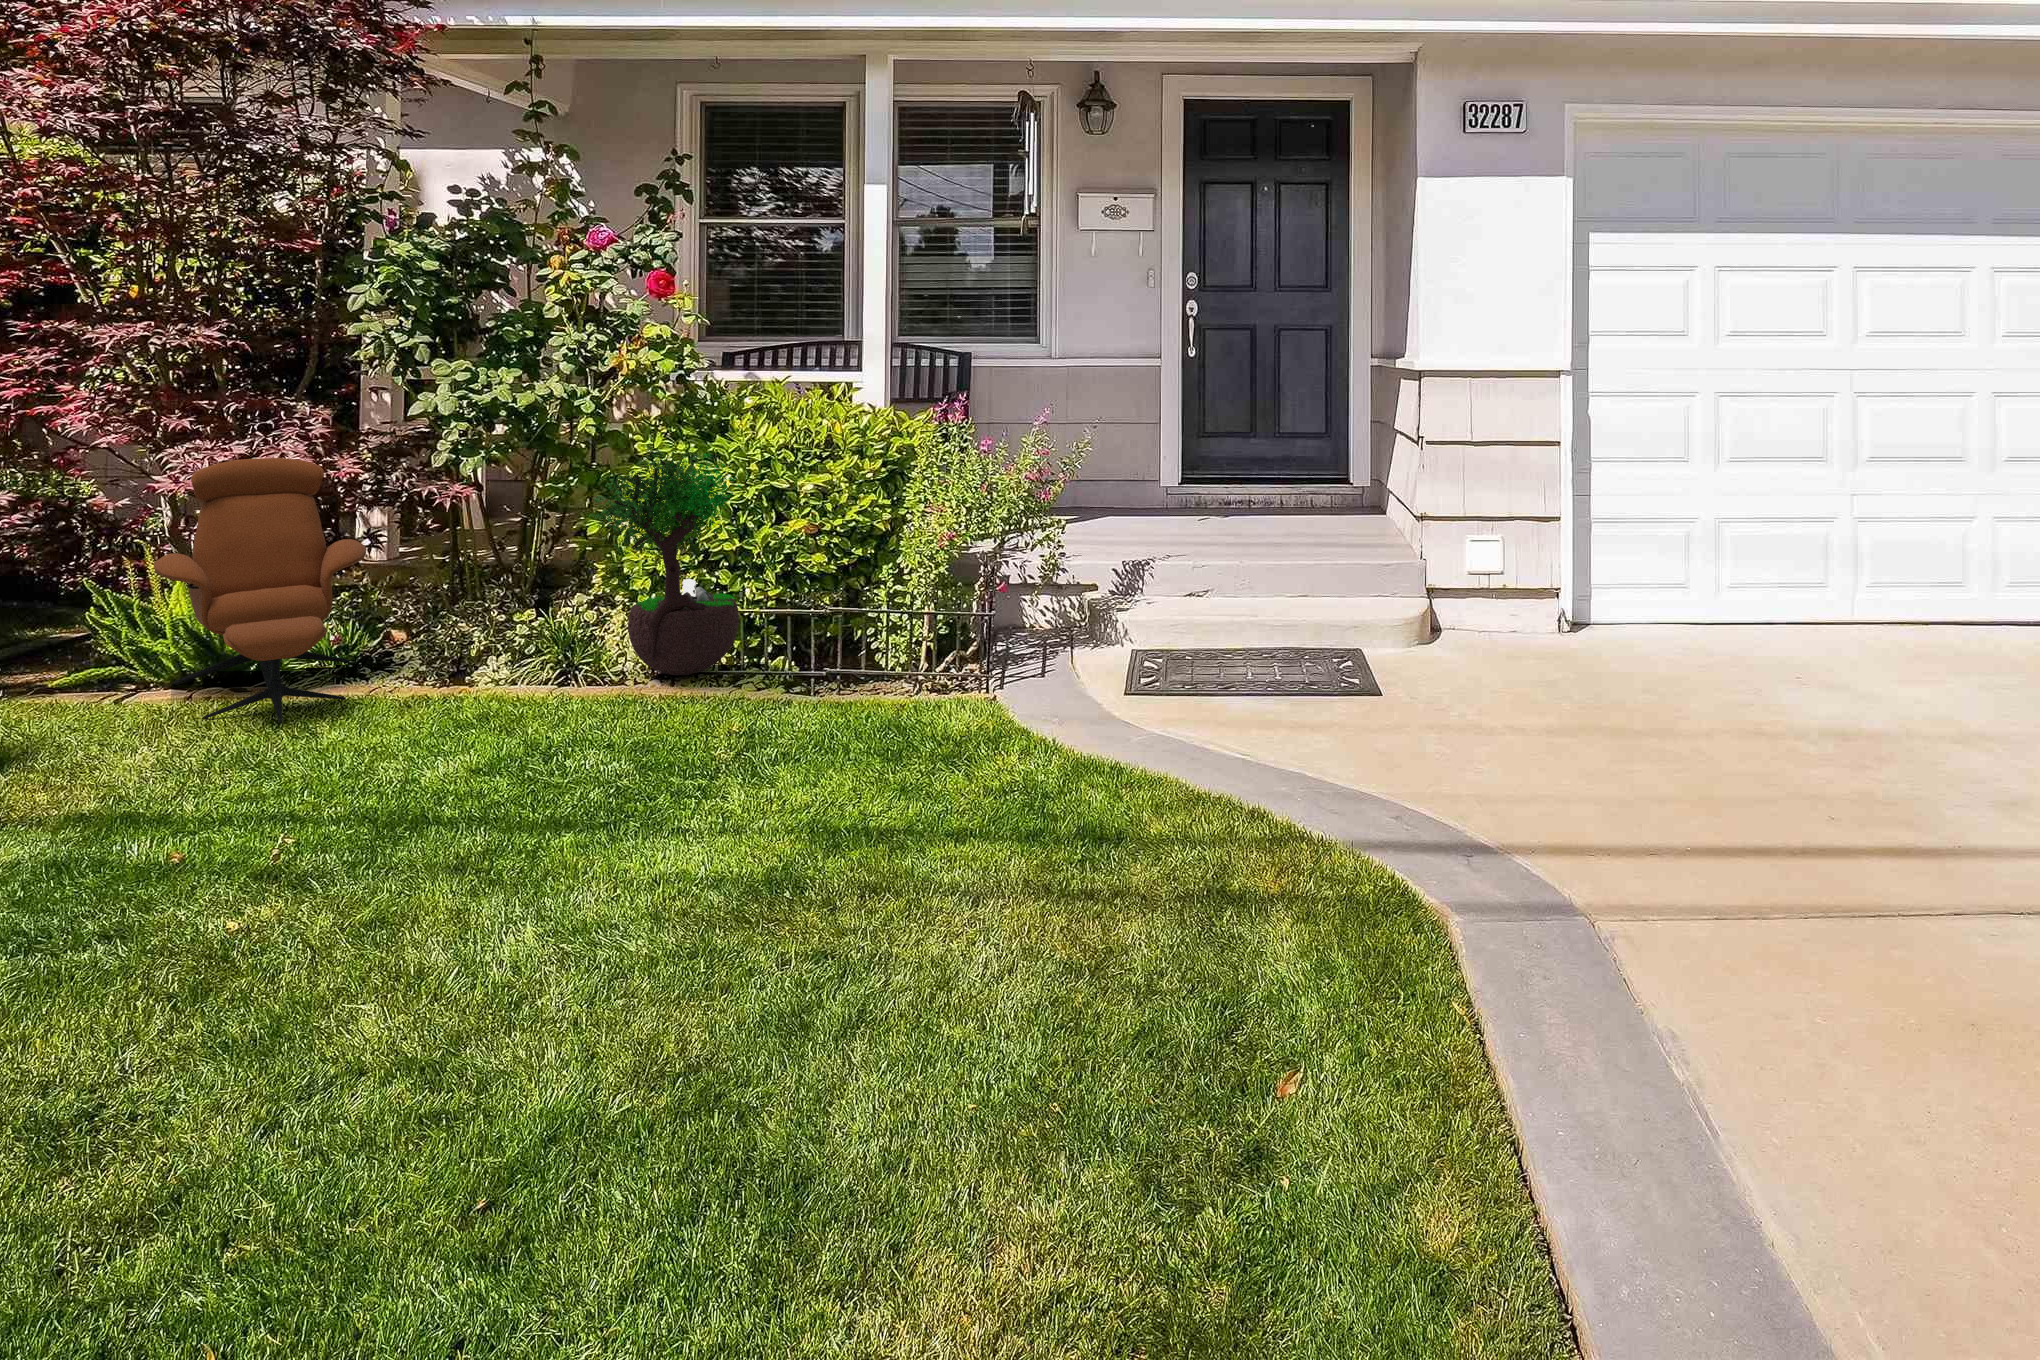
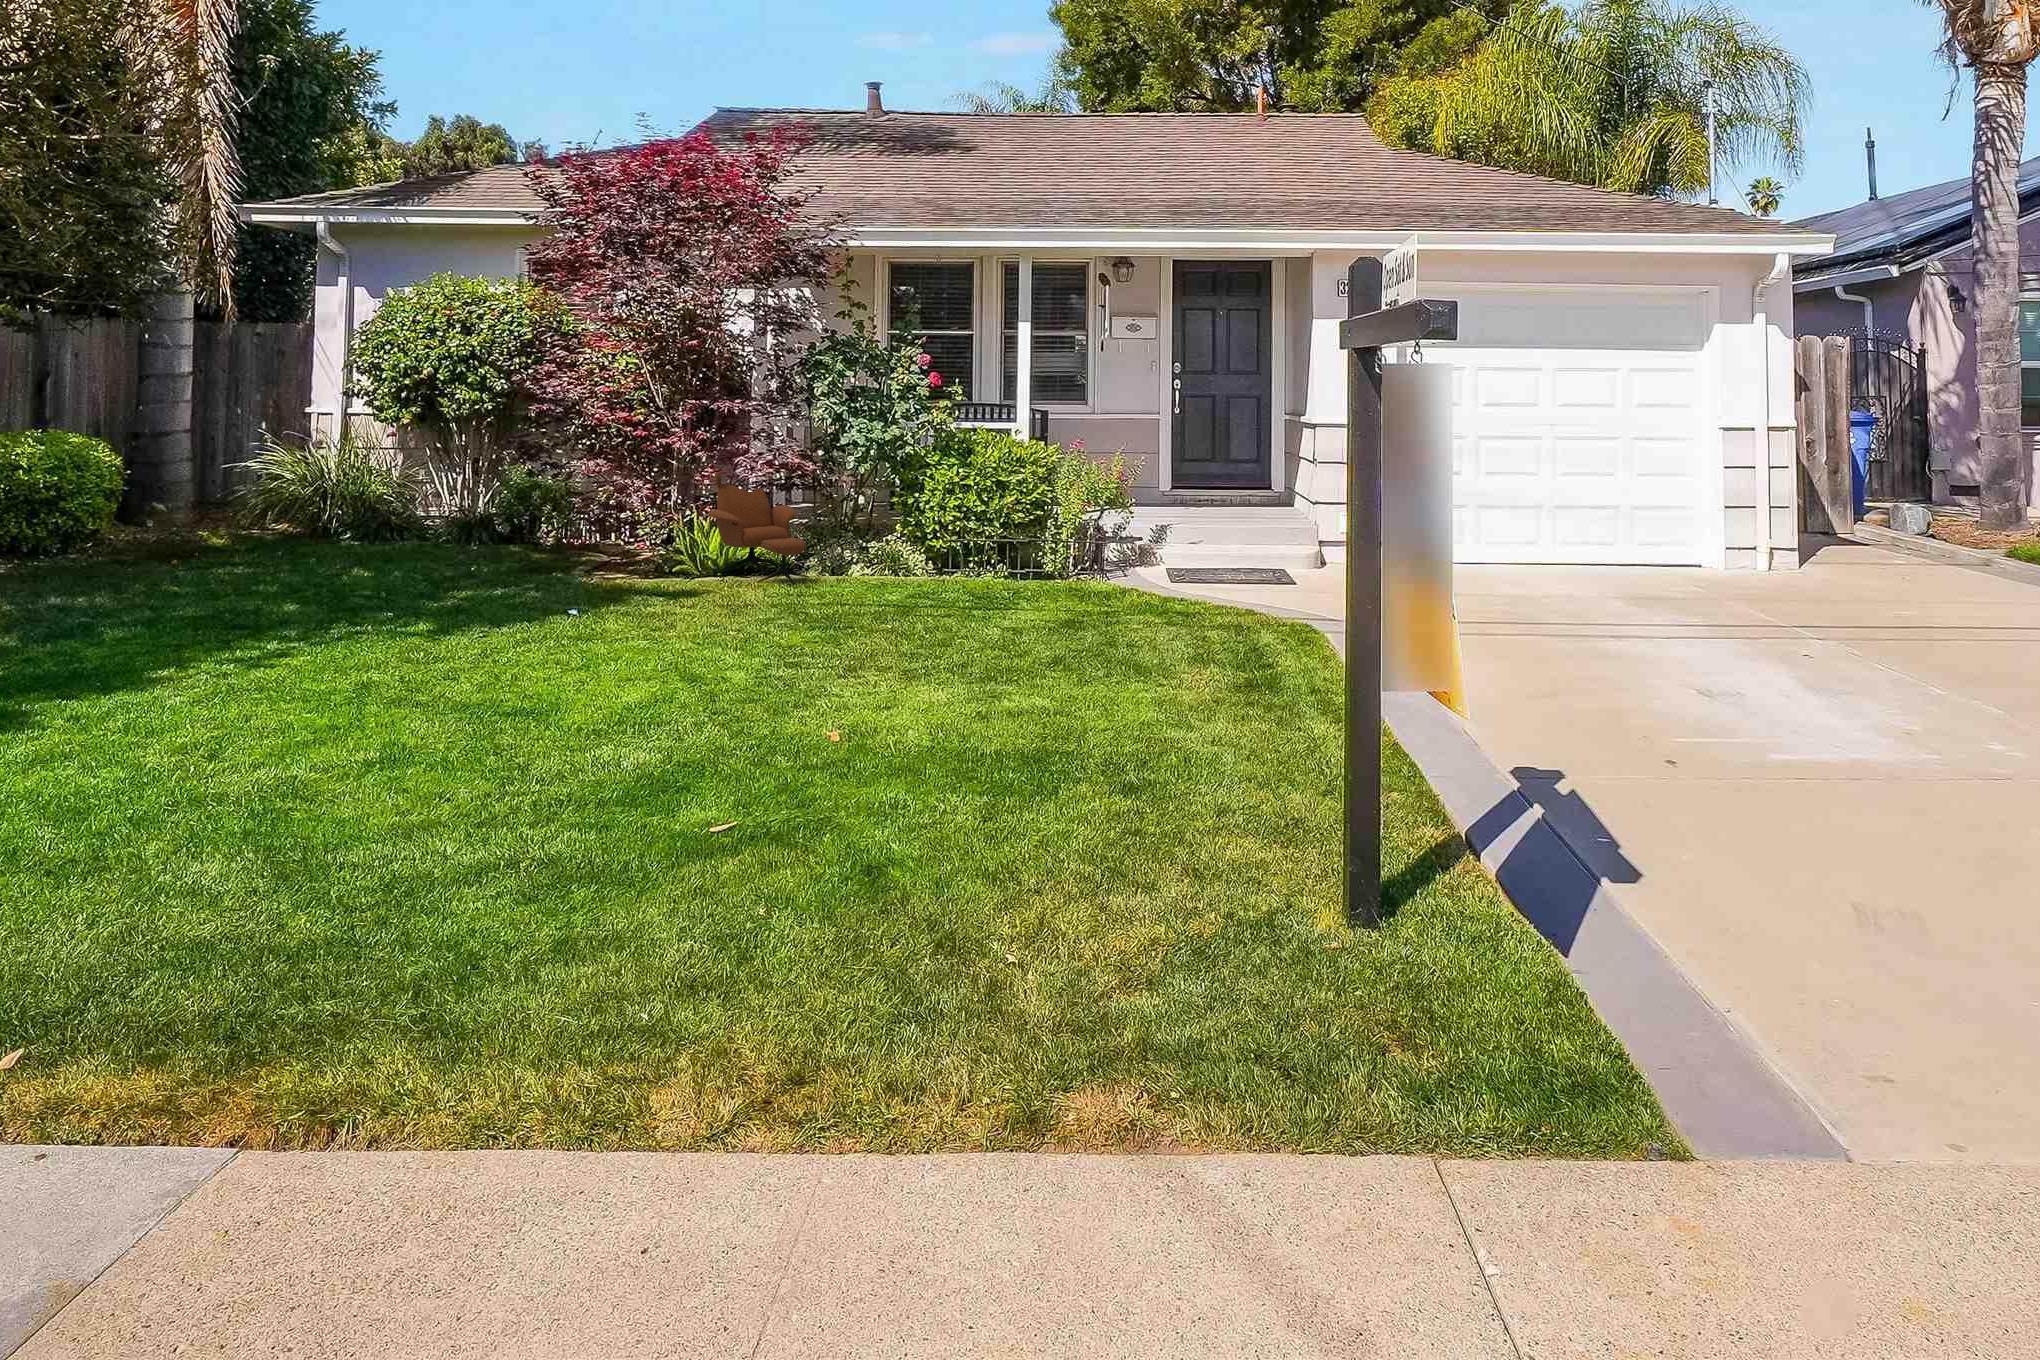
potted tree: present [589,436,741,675] -> none [916,453,987,572]

